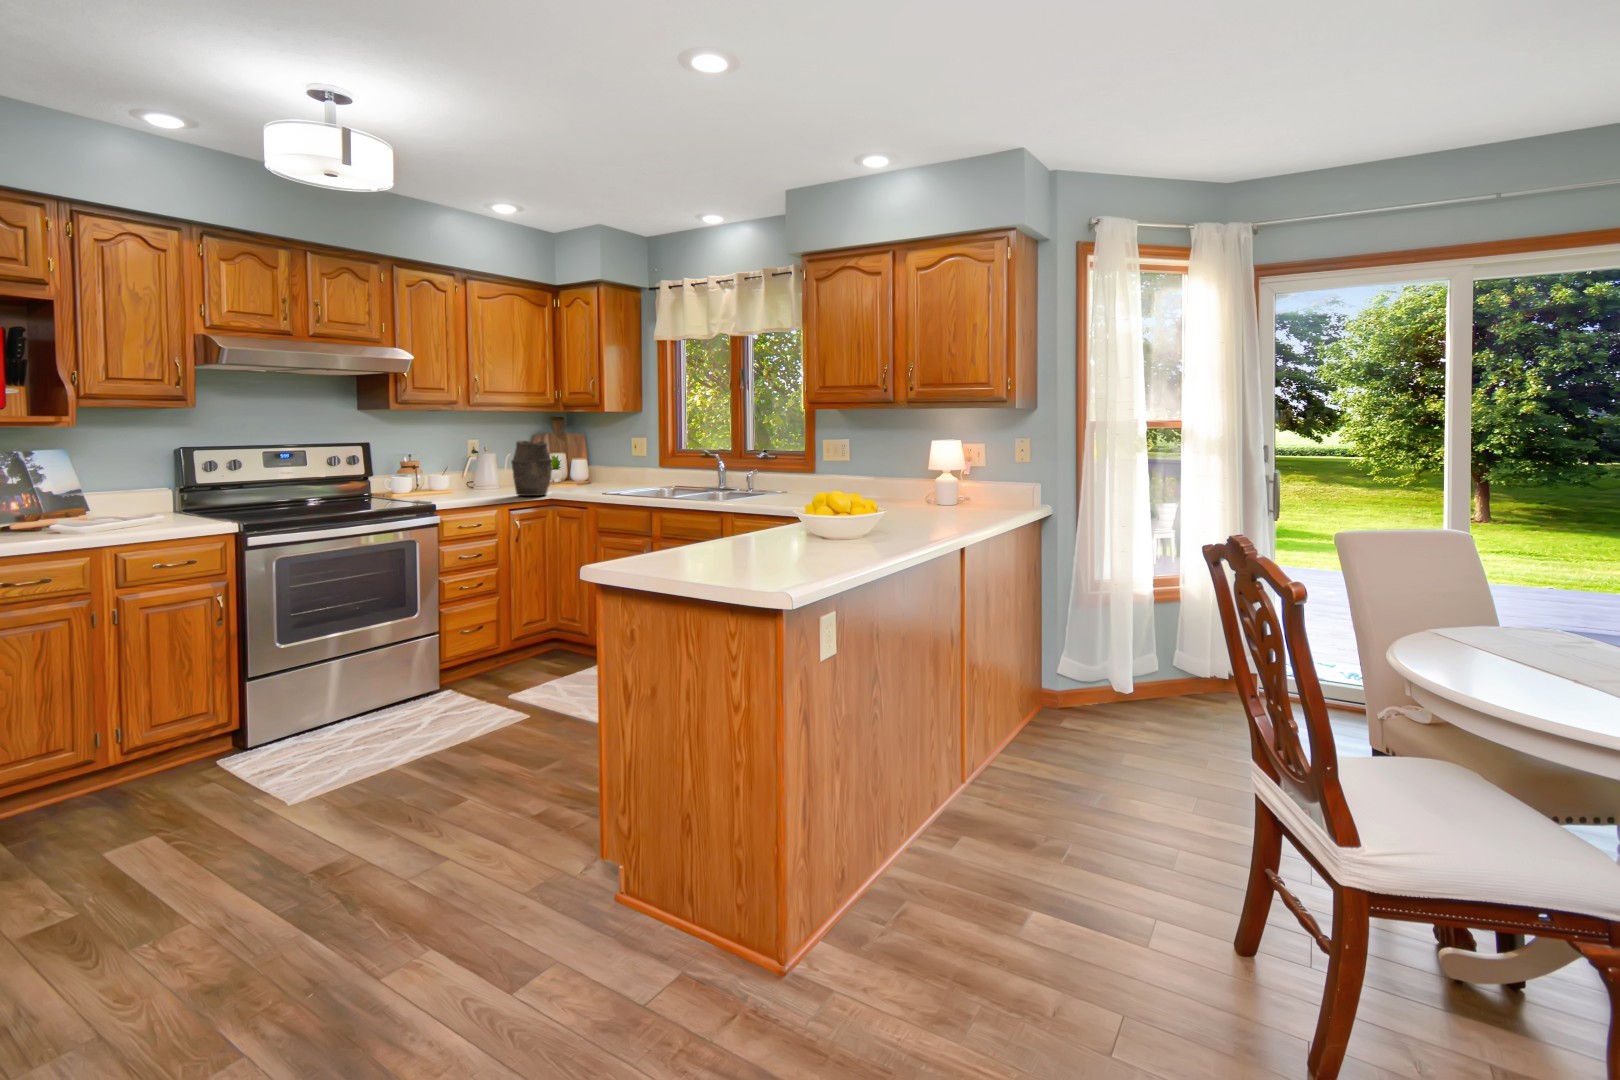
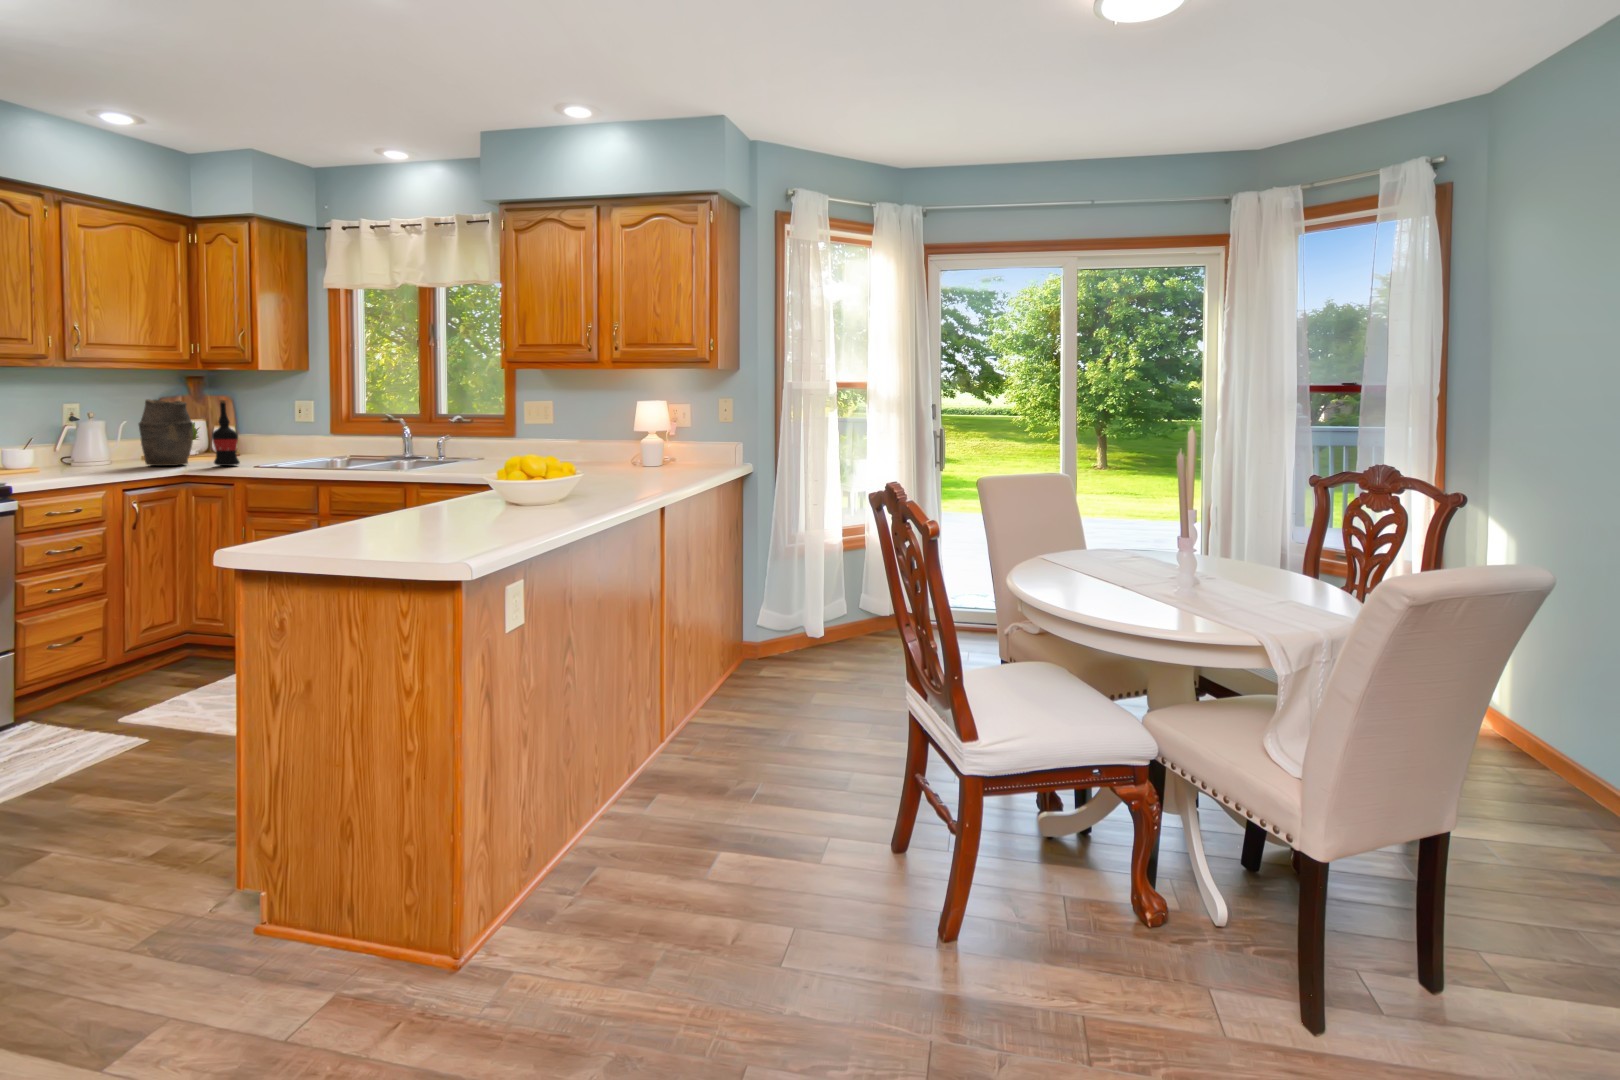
wine bottle: none [563,441,584,497] -> present [212,400,240,466]

